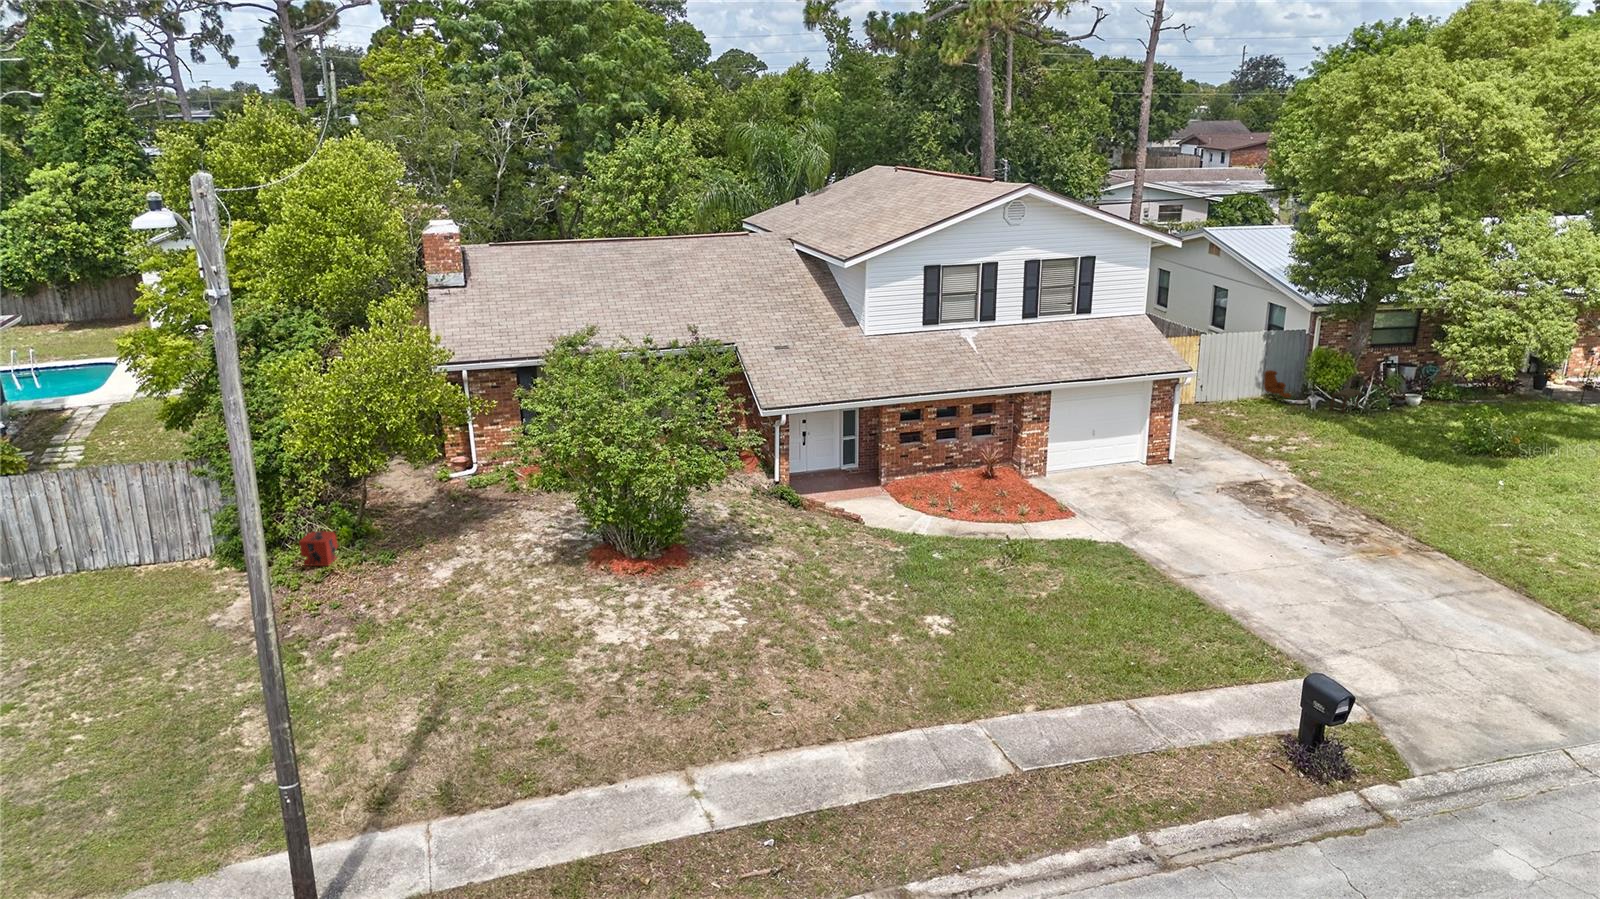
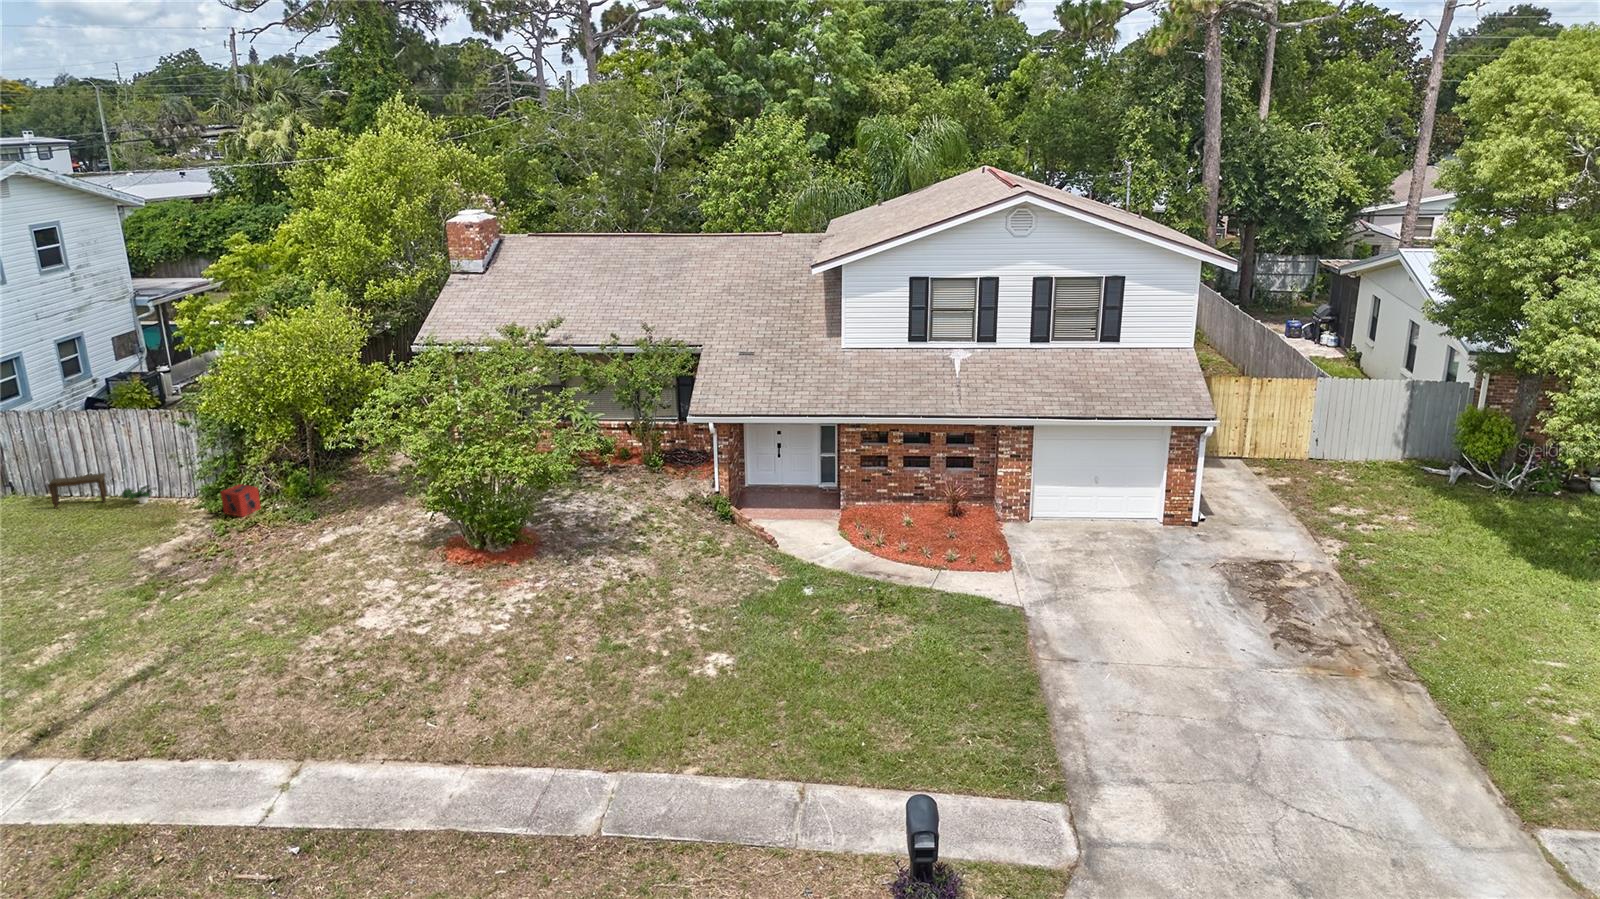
lounge chair: present [1264,370,1291,402] -> none [1401,429,1434,475]
bench: present [1330,389,1362,413] -> present [48,473,107,509]
potted plant: none [143,548,189,570] -> present [122,485,157,503]

